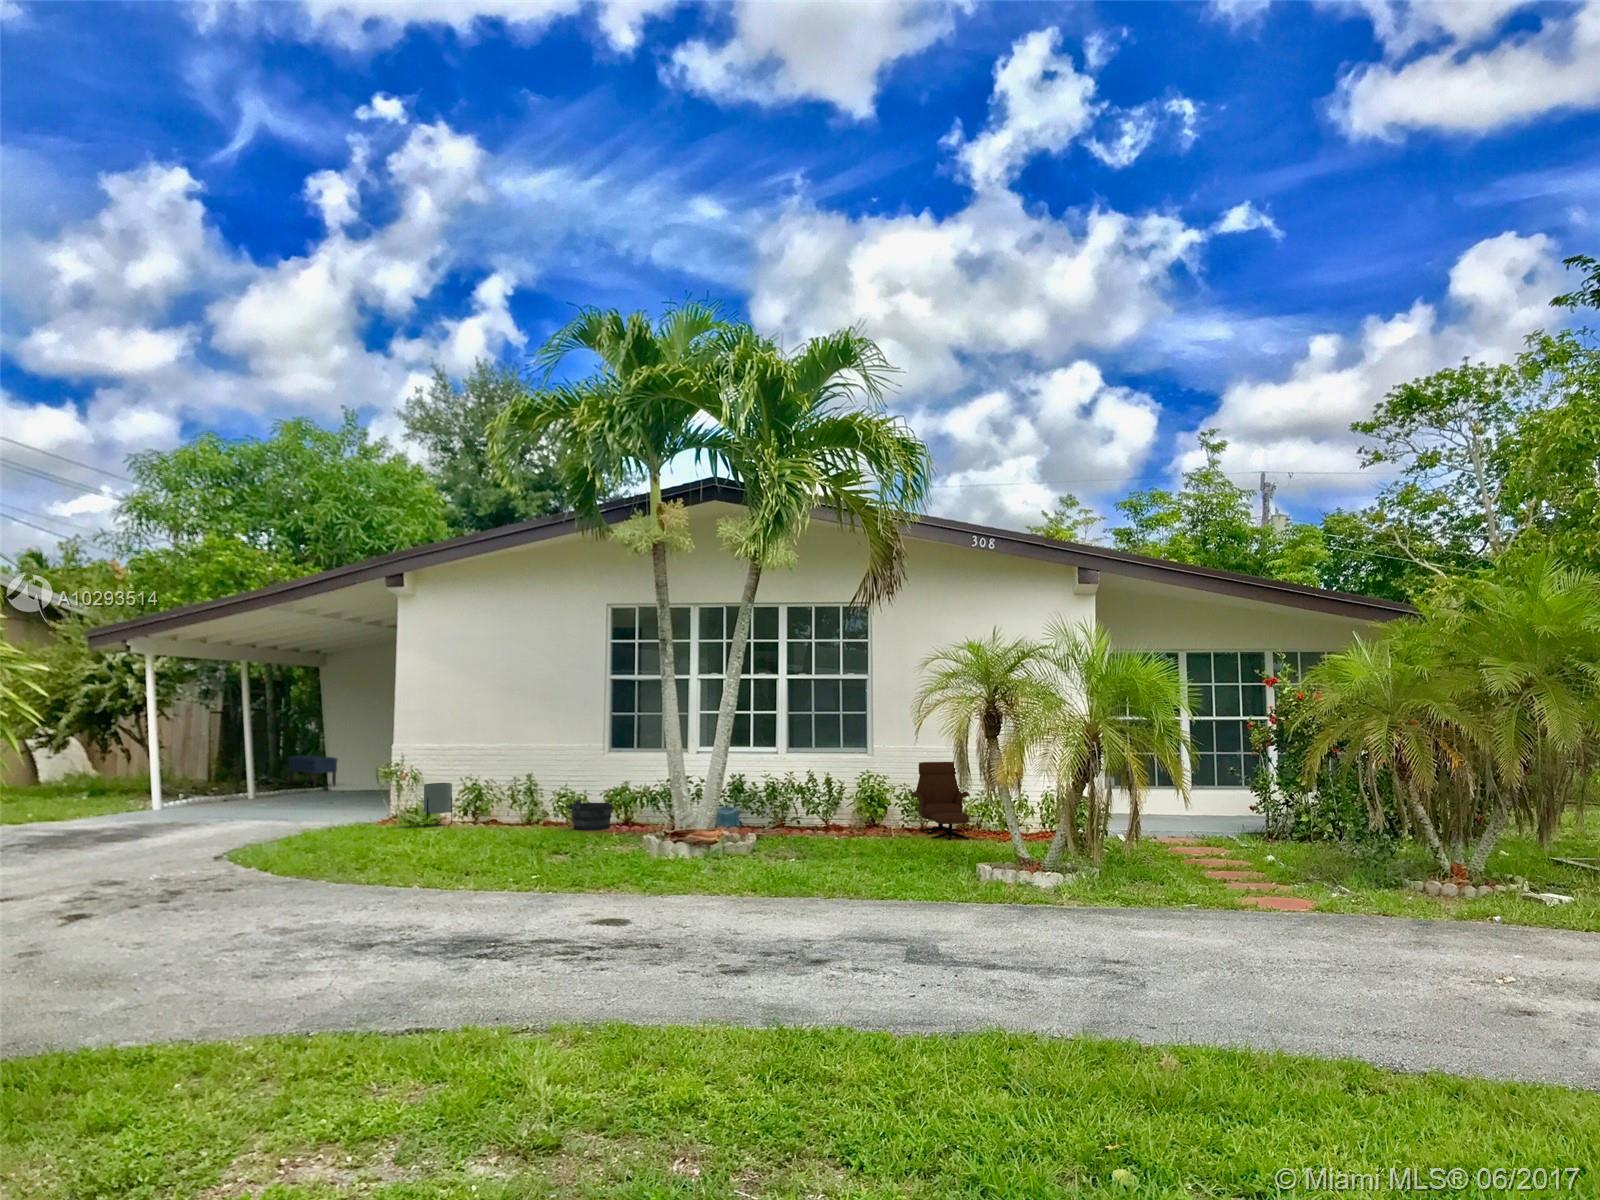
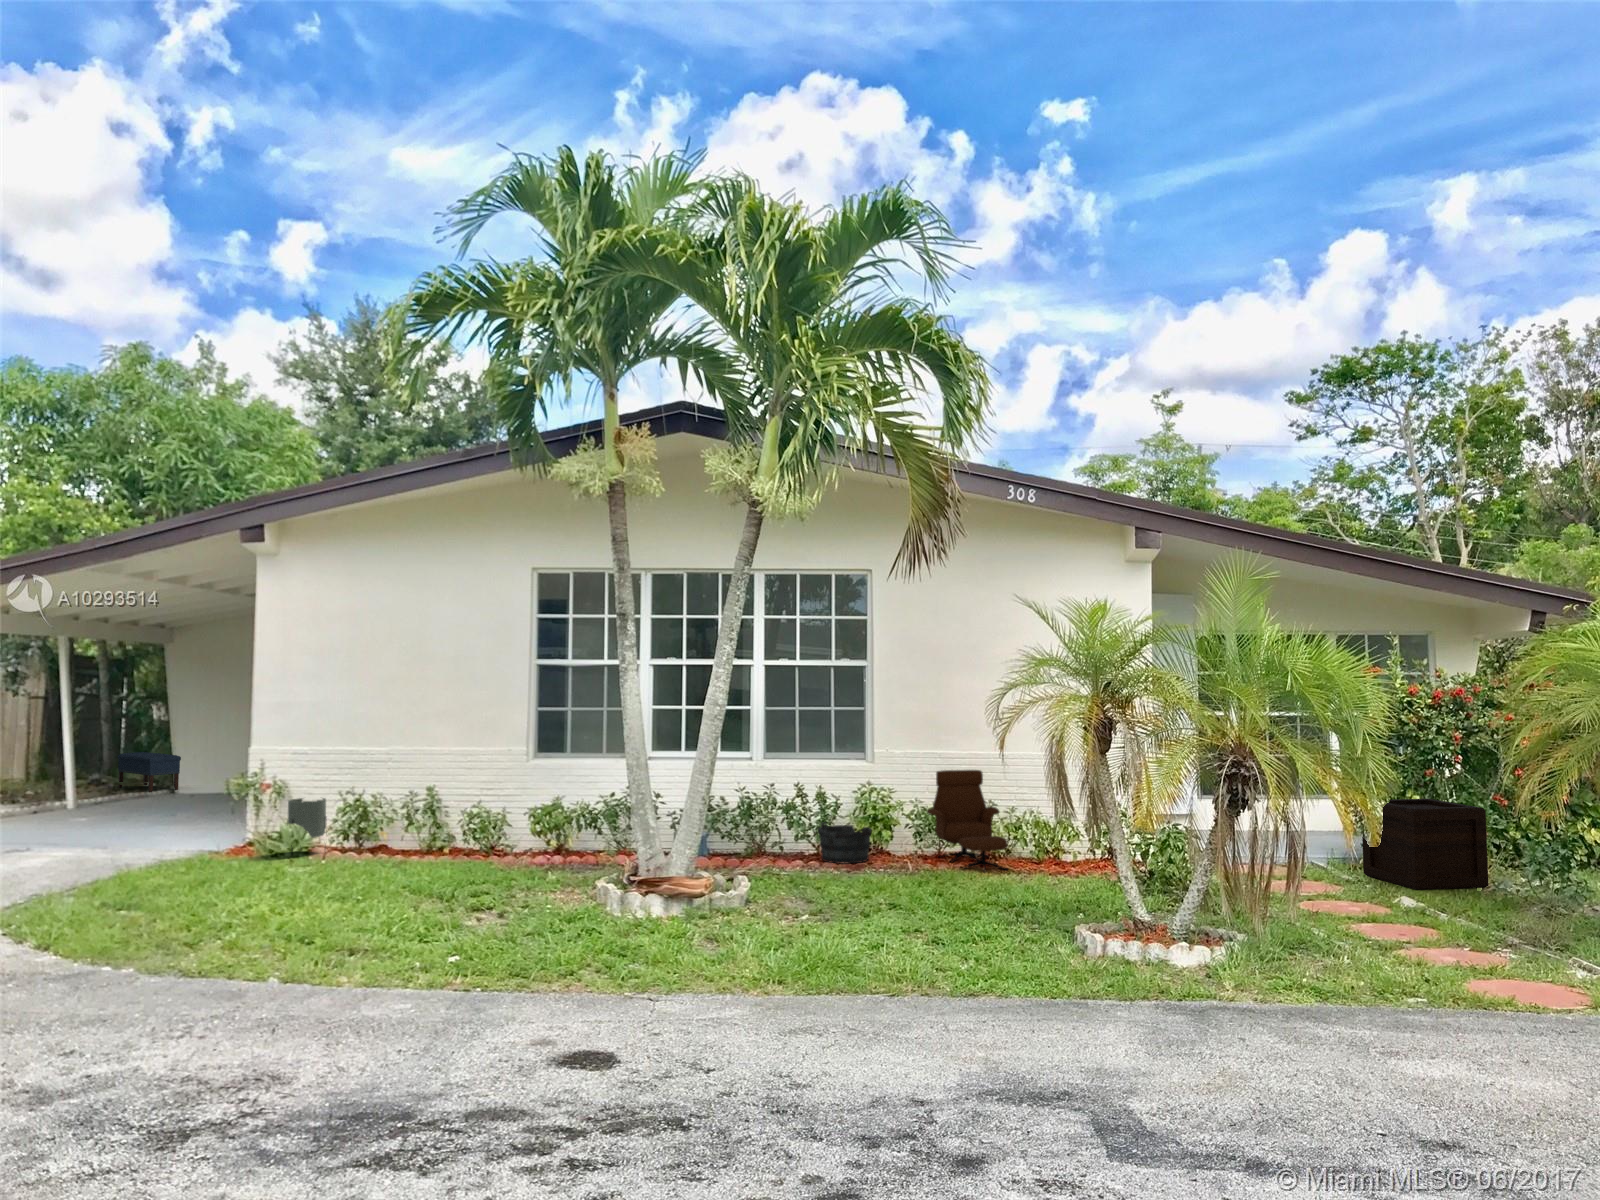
wooden crate: none [1251,783,1345,854] -> present [1362,799,1489,890]
bucket: present [566,800,613,830] -> present [817,822,872,864]

